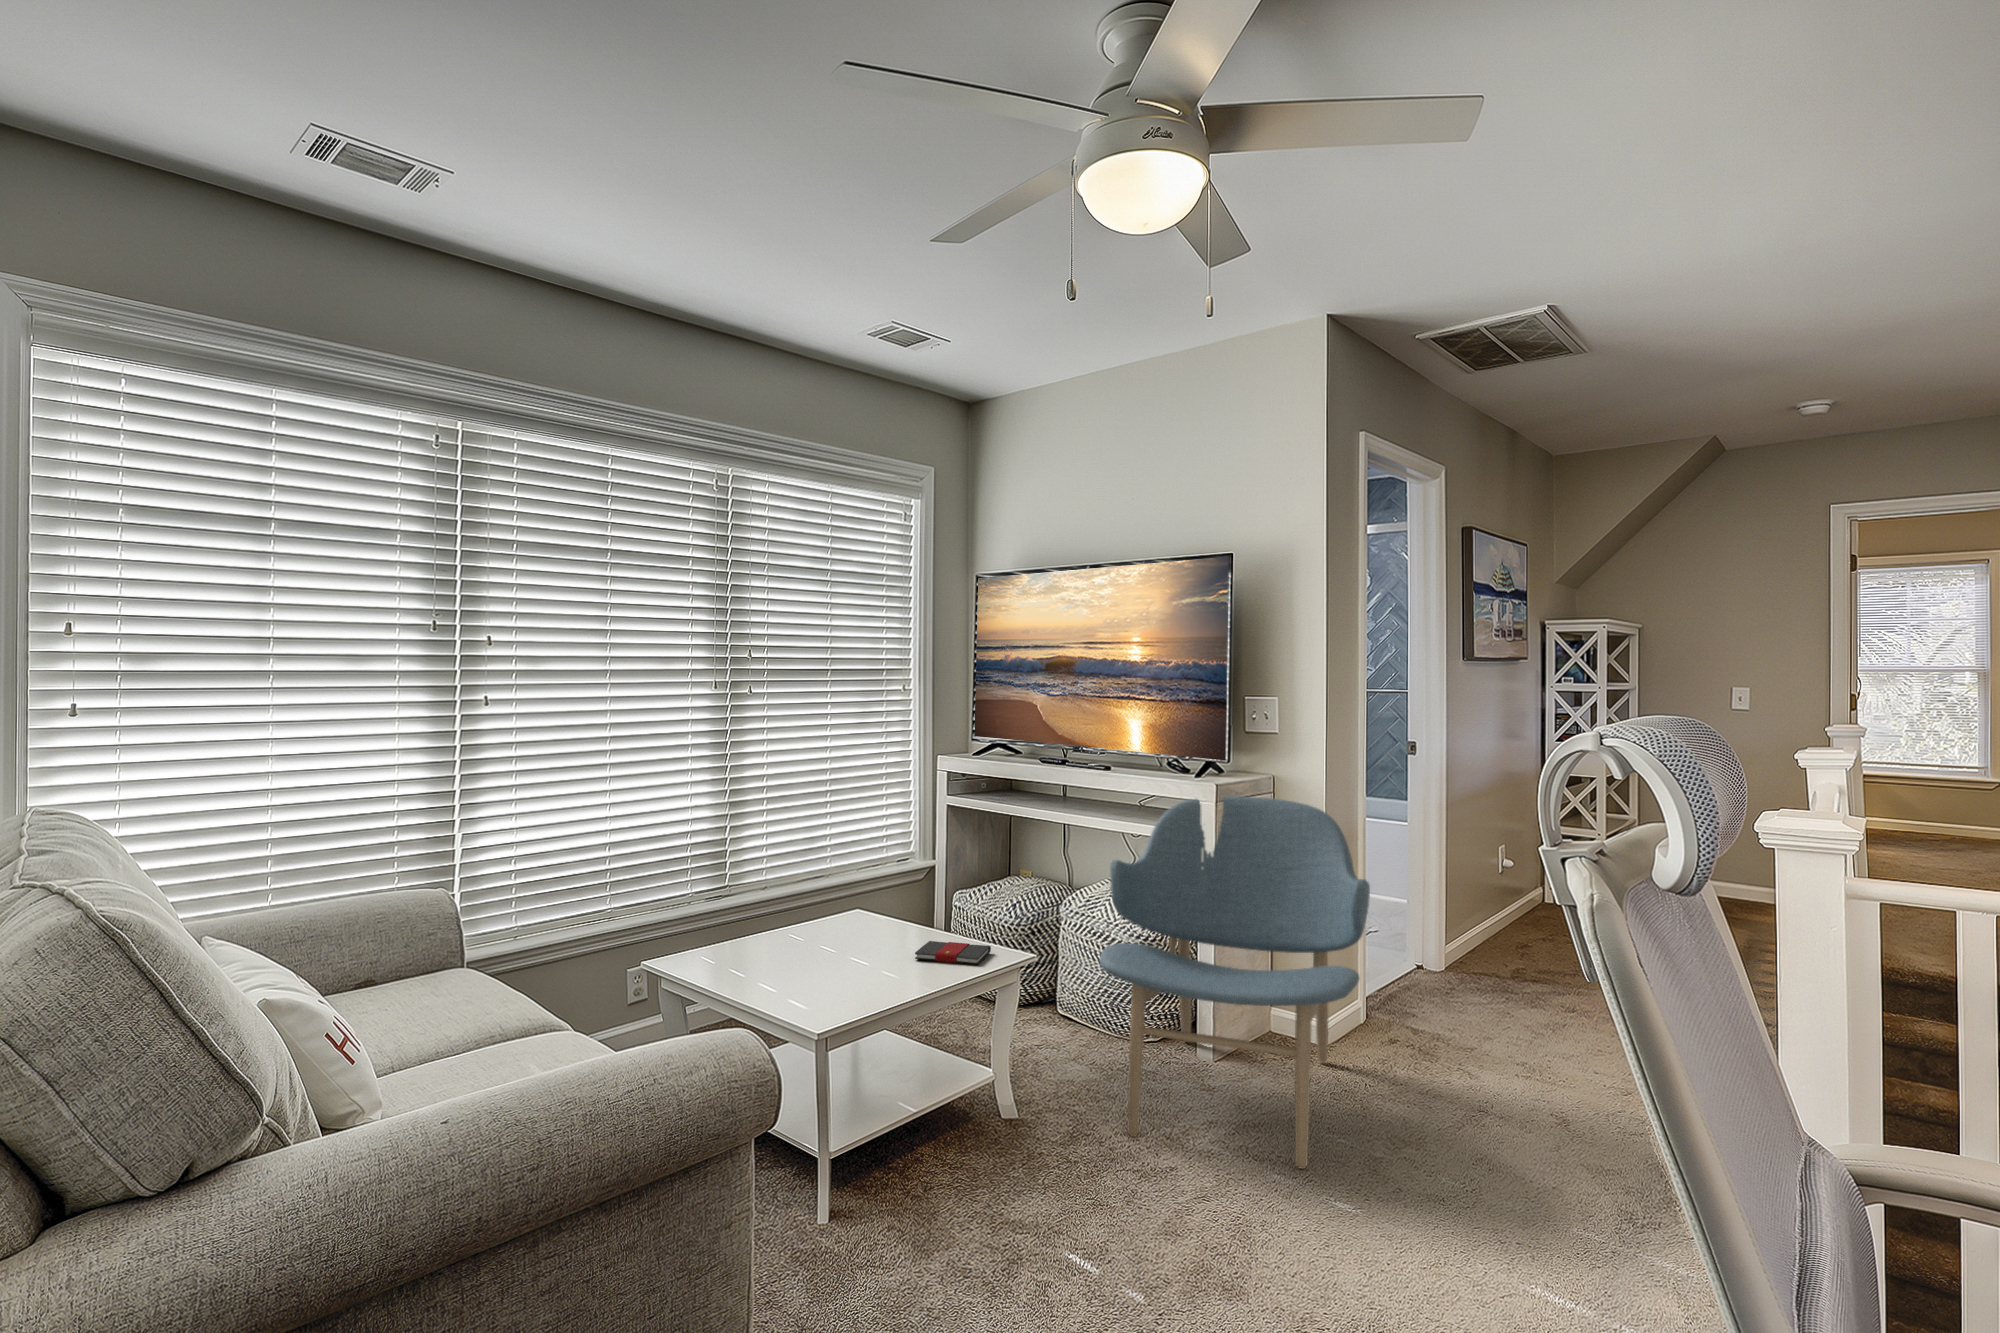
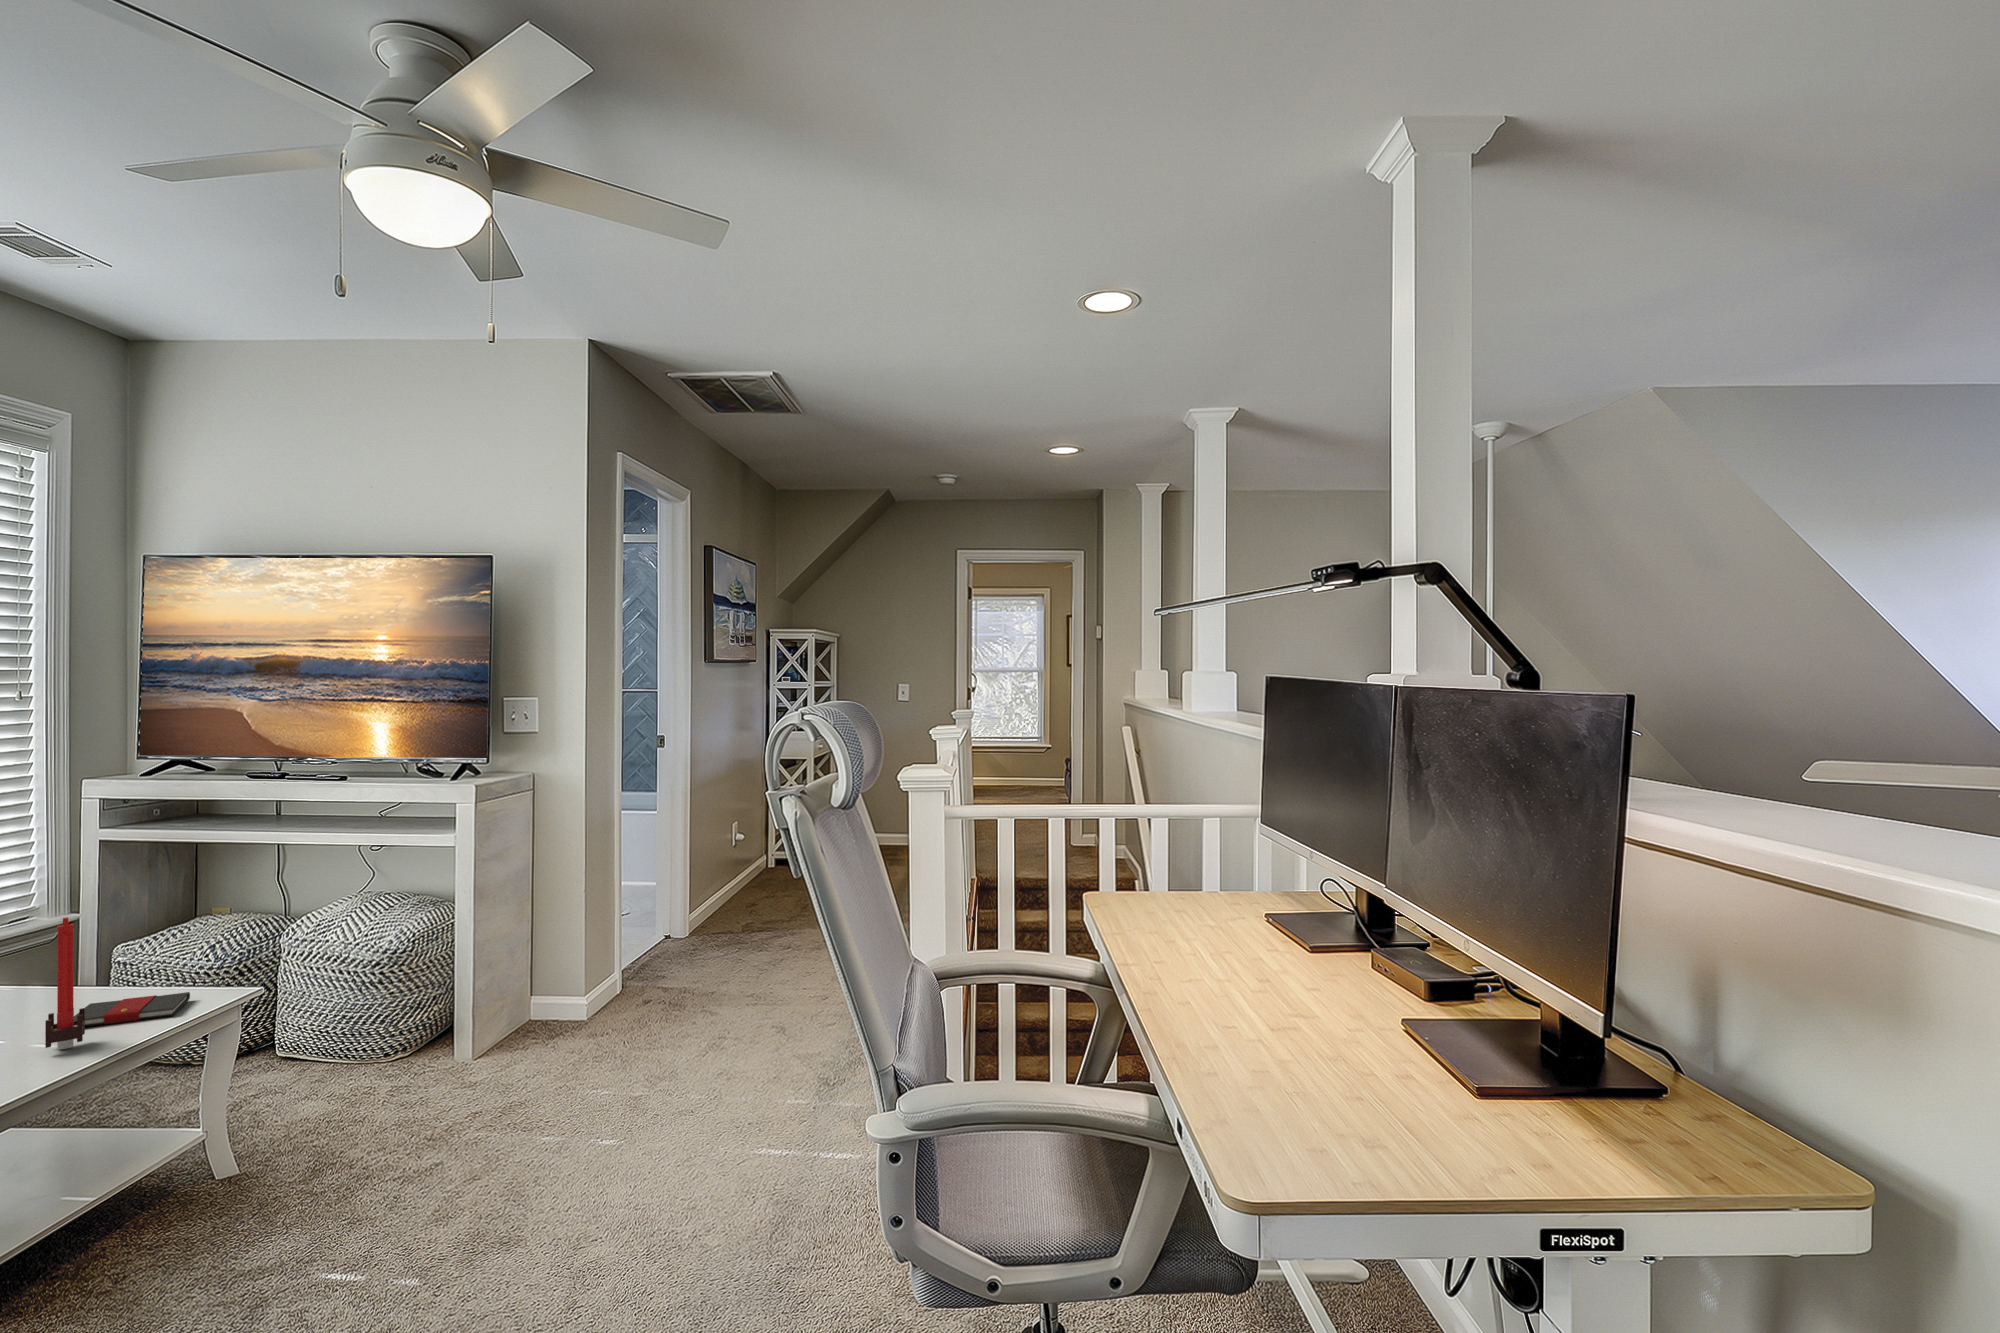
lounge chair: present [1099,796,1370,1169] -> none [344,793,631,1153]
candle: none [898,870,922,976] -> present [45,917,85,1050]

